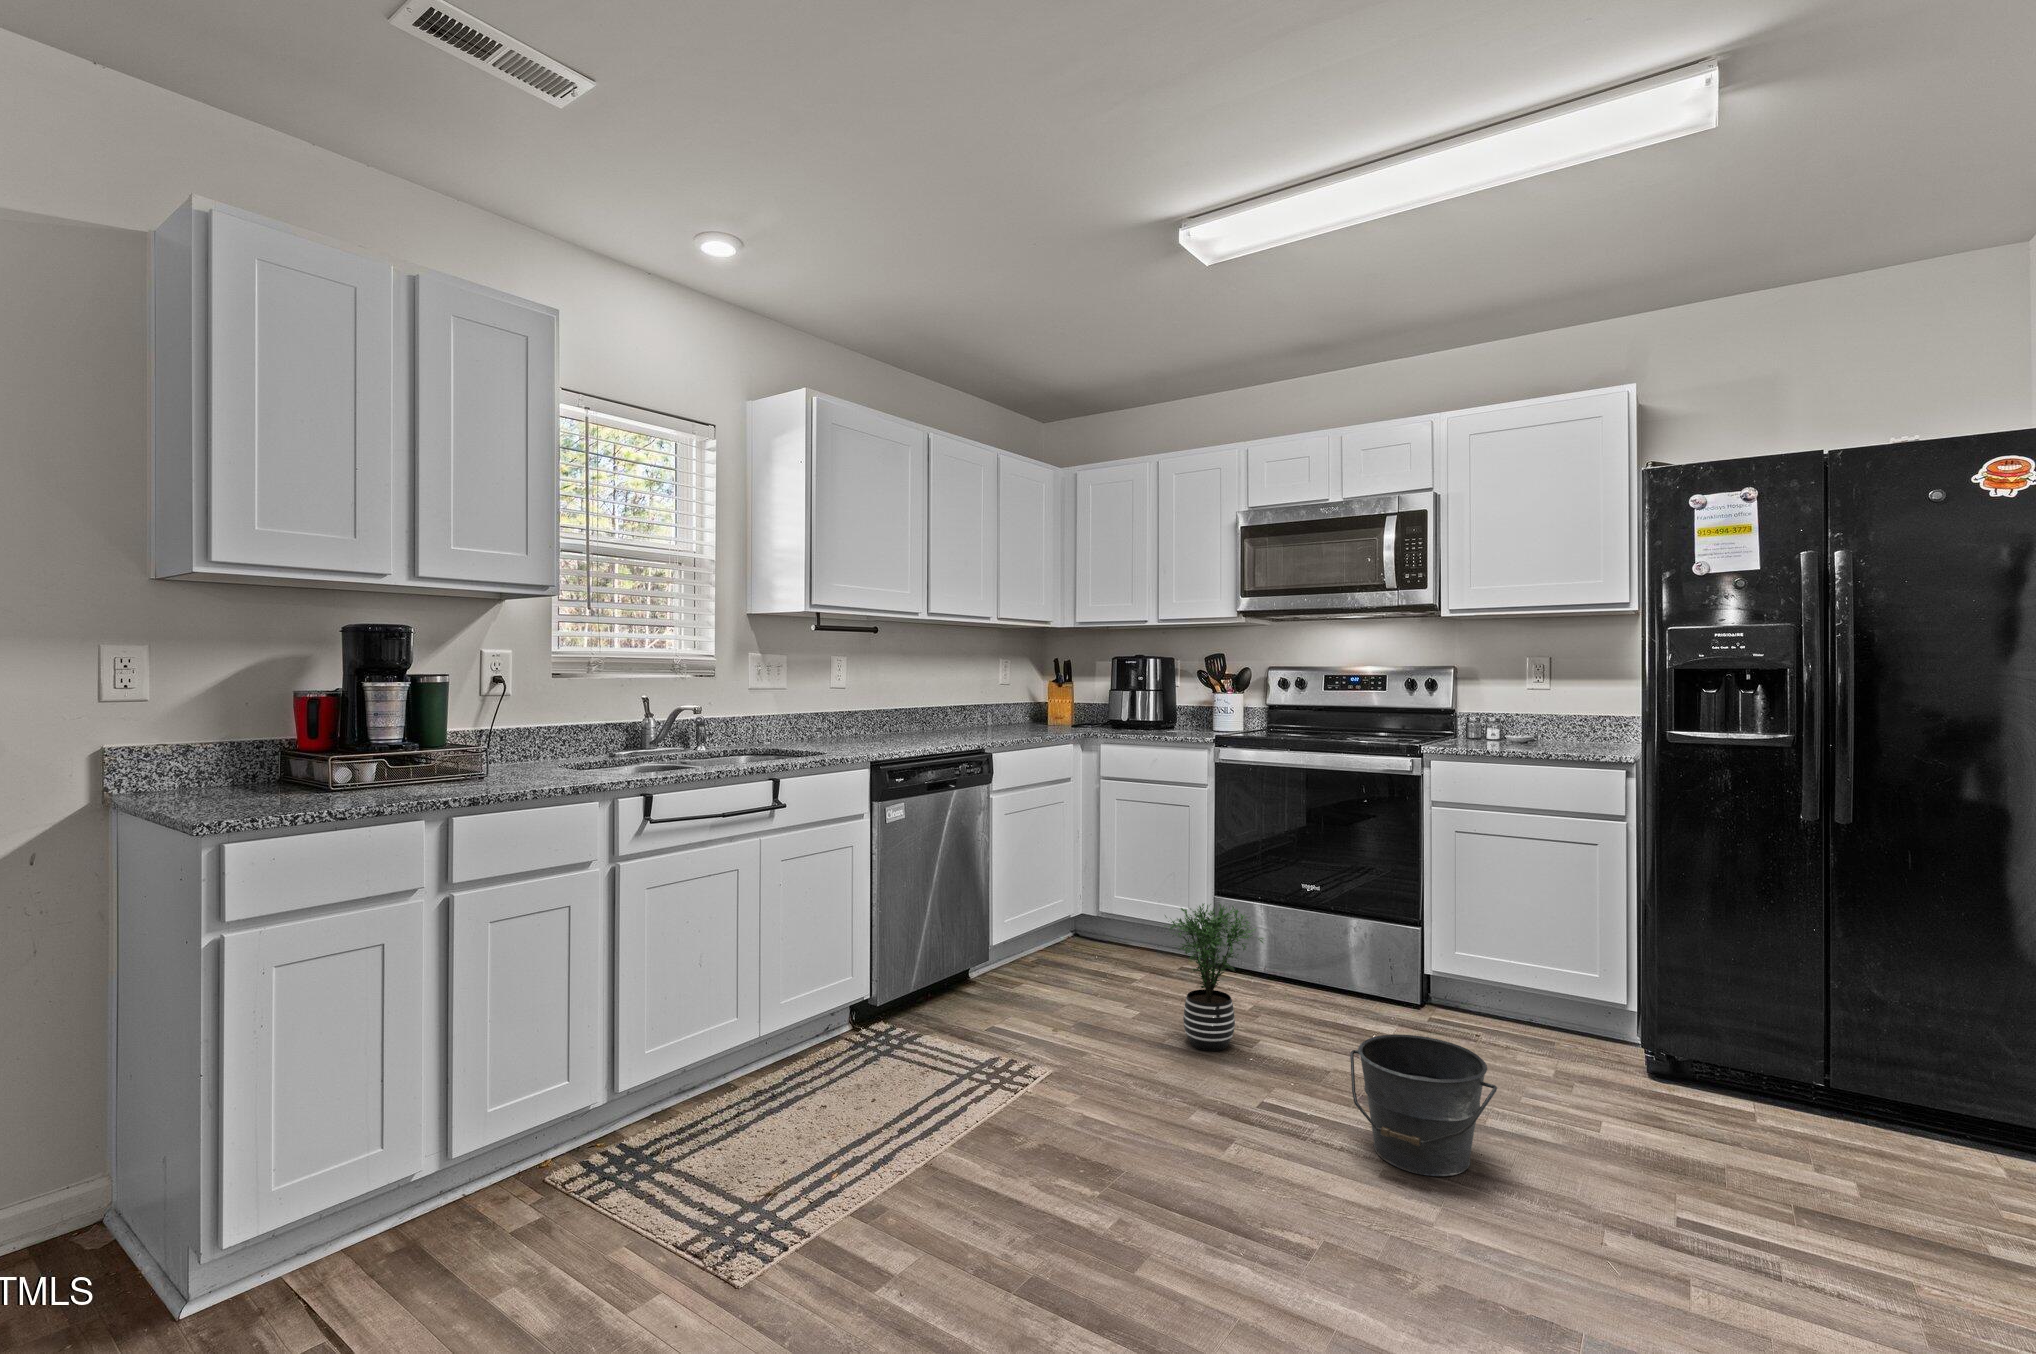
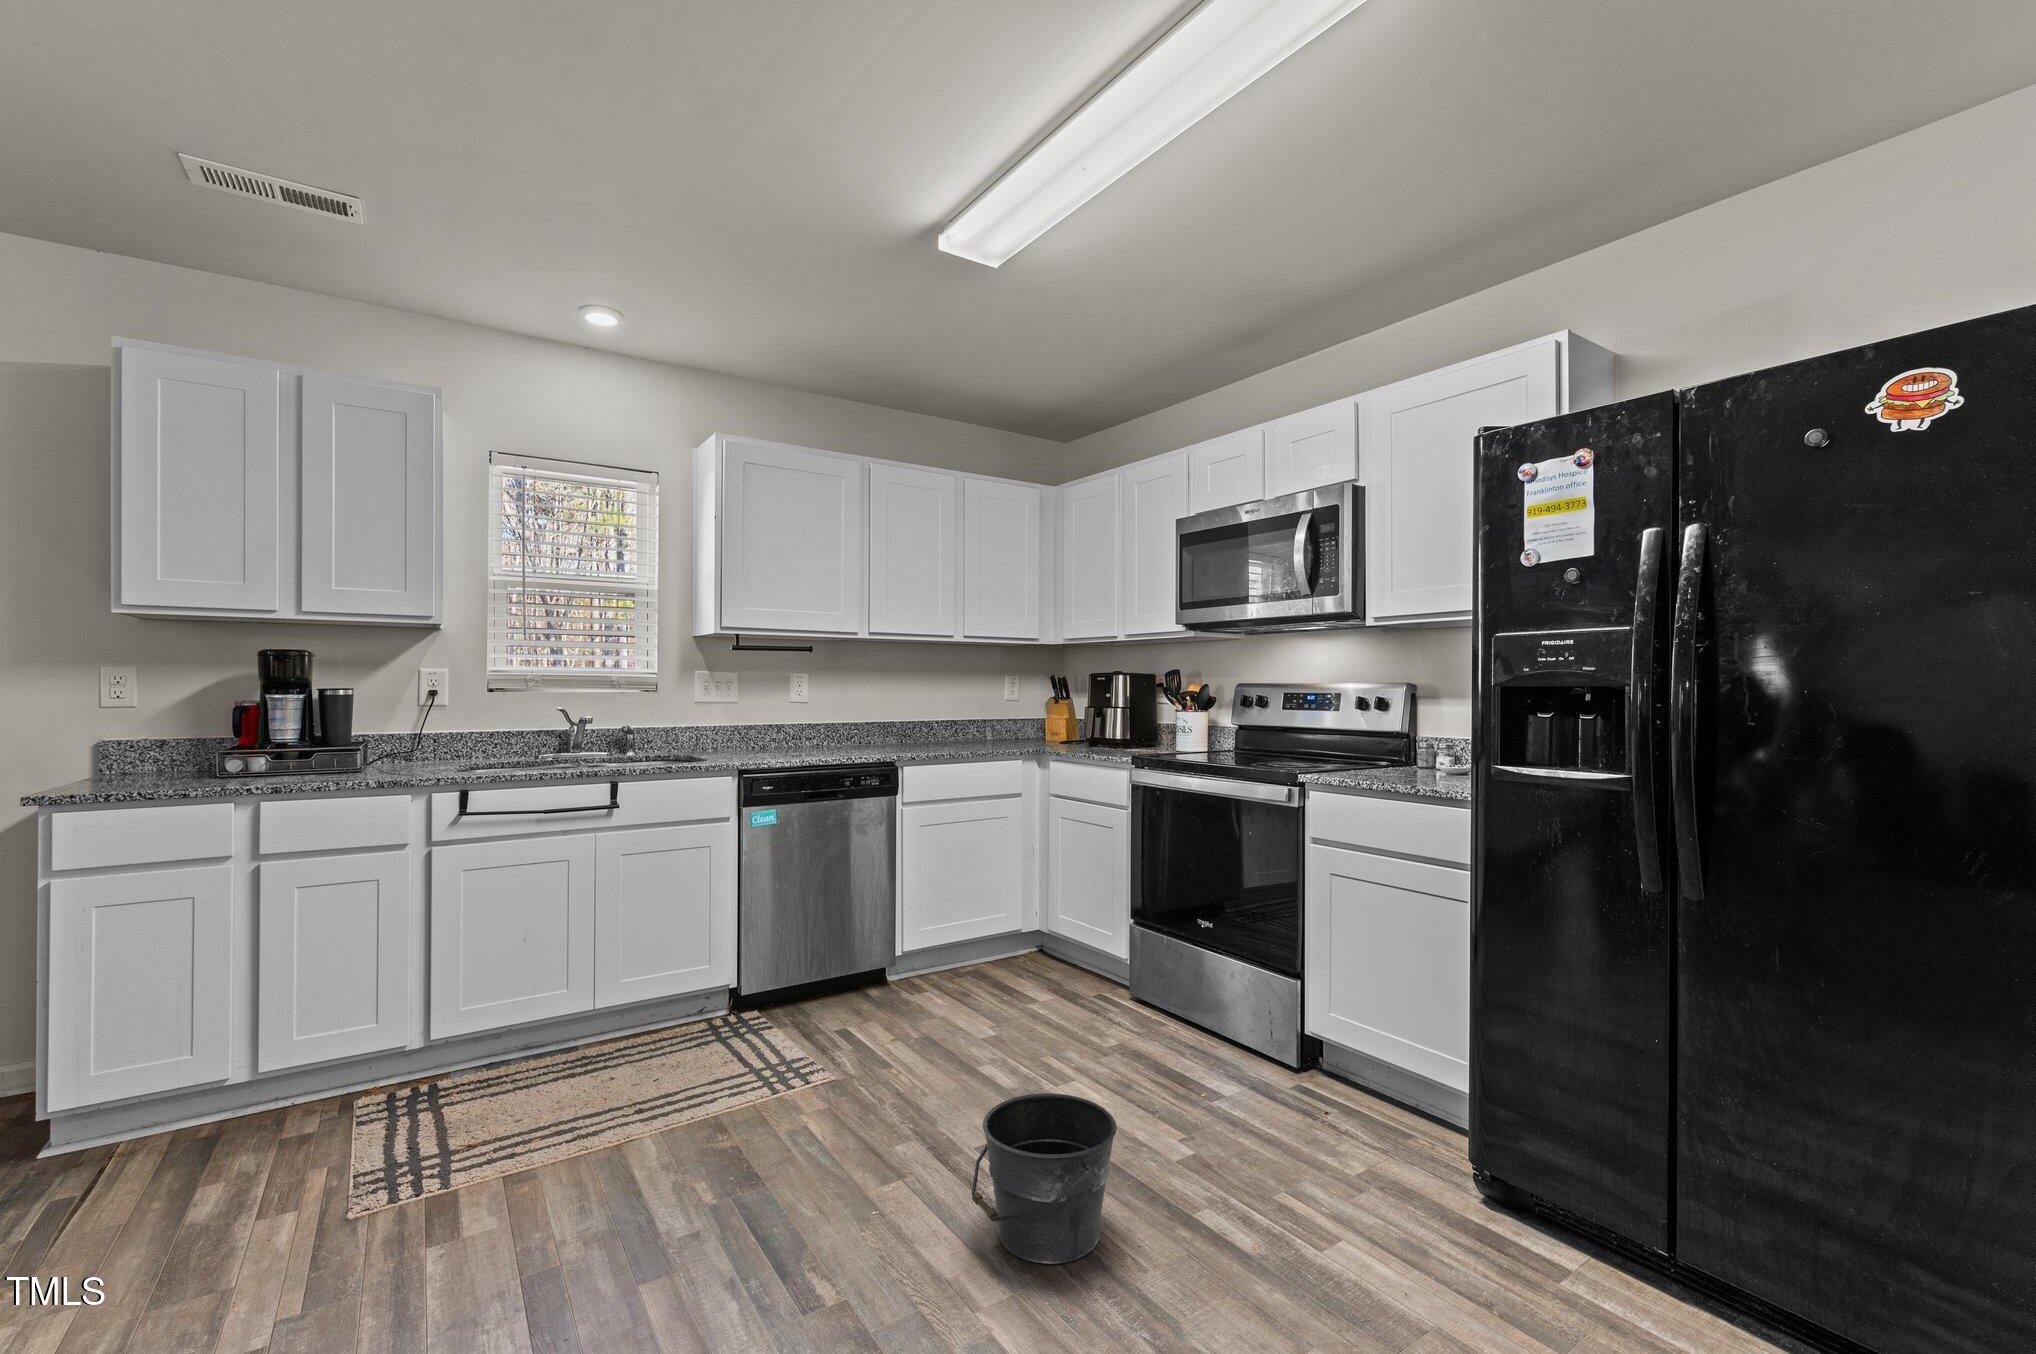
potted plant: present [1165,904,1263,1051] -> none [959,929,1056,1086]

